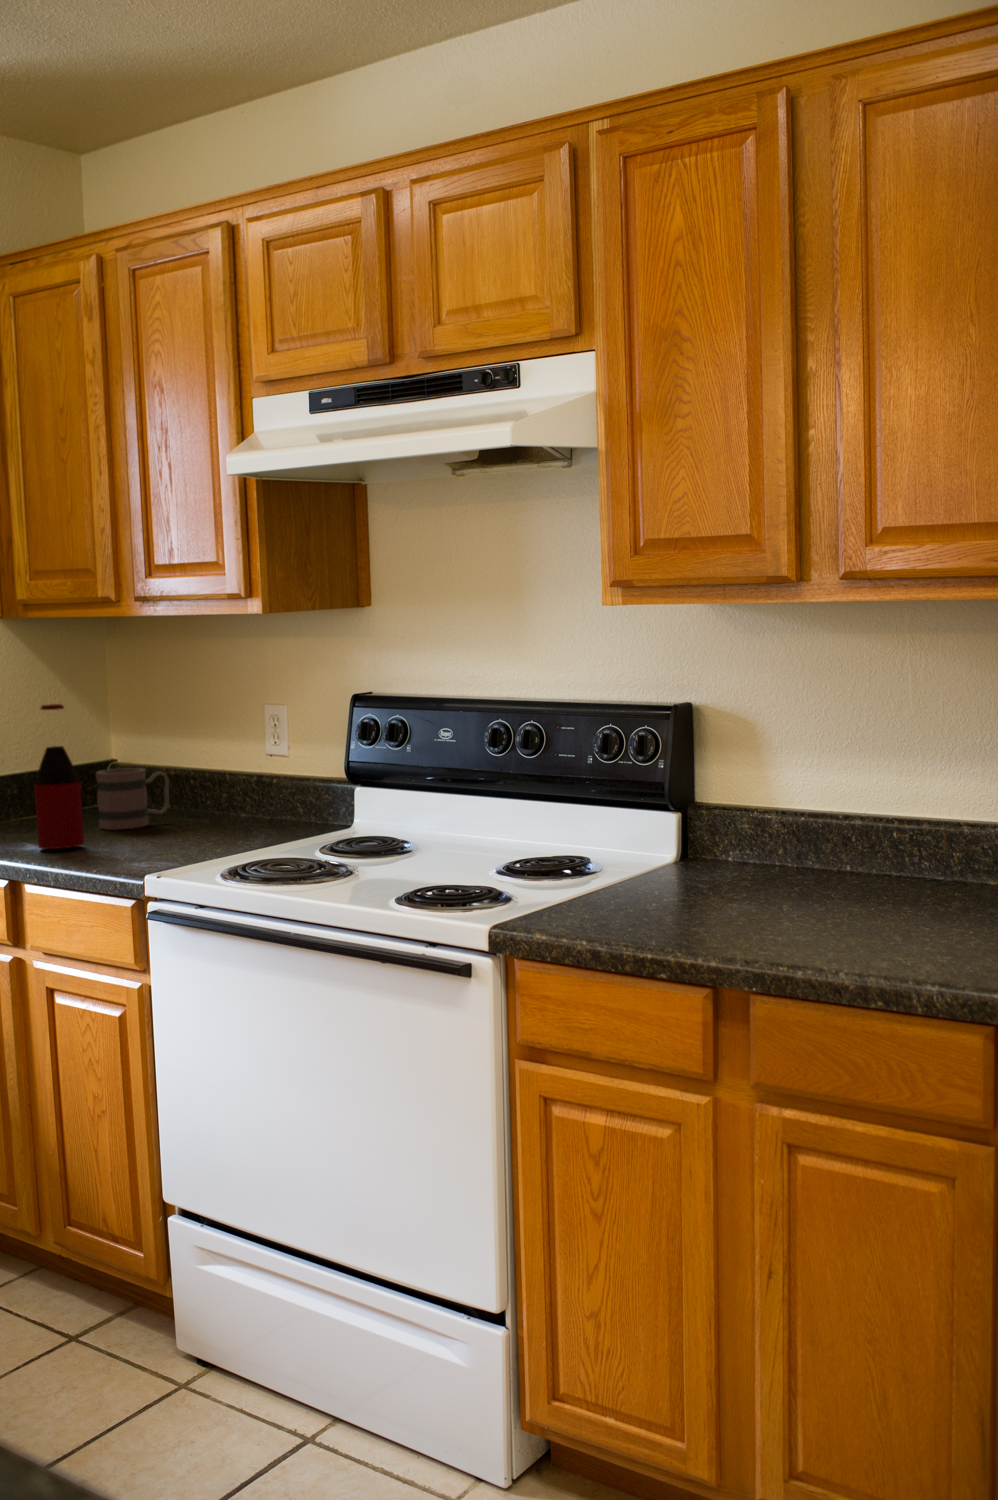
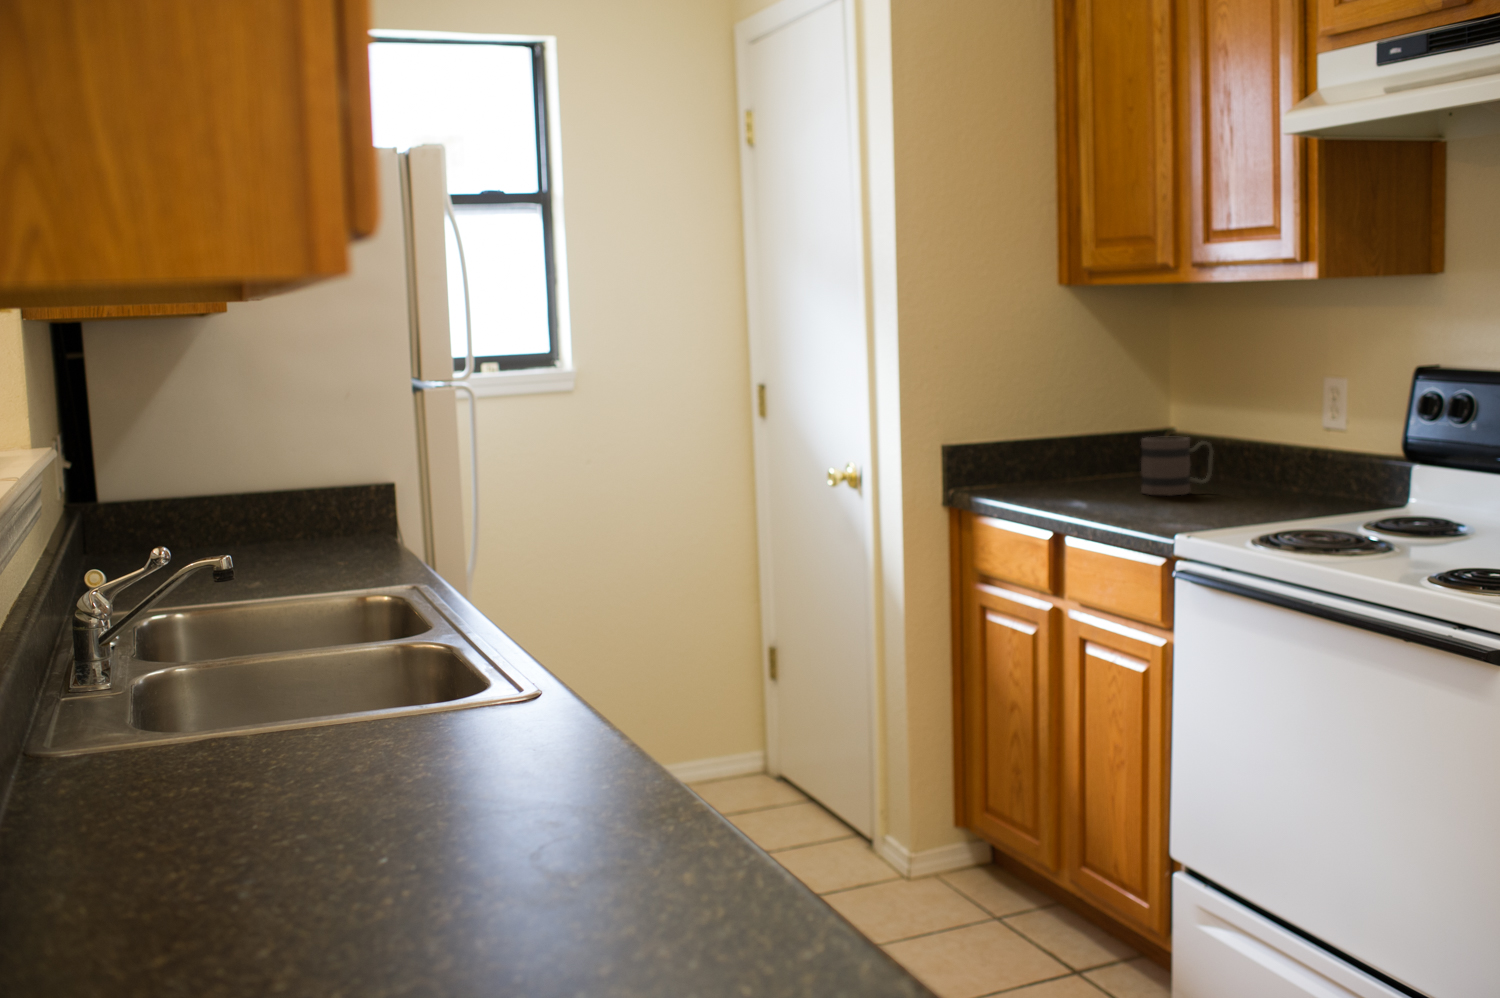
bottle: present [34,704,84,849] -> none [1081,371,1123,510]

